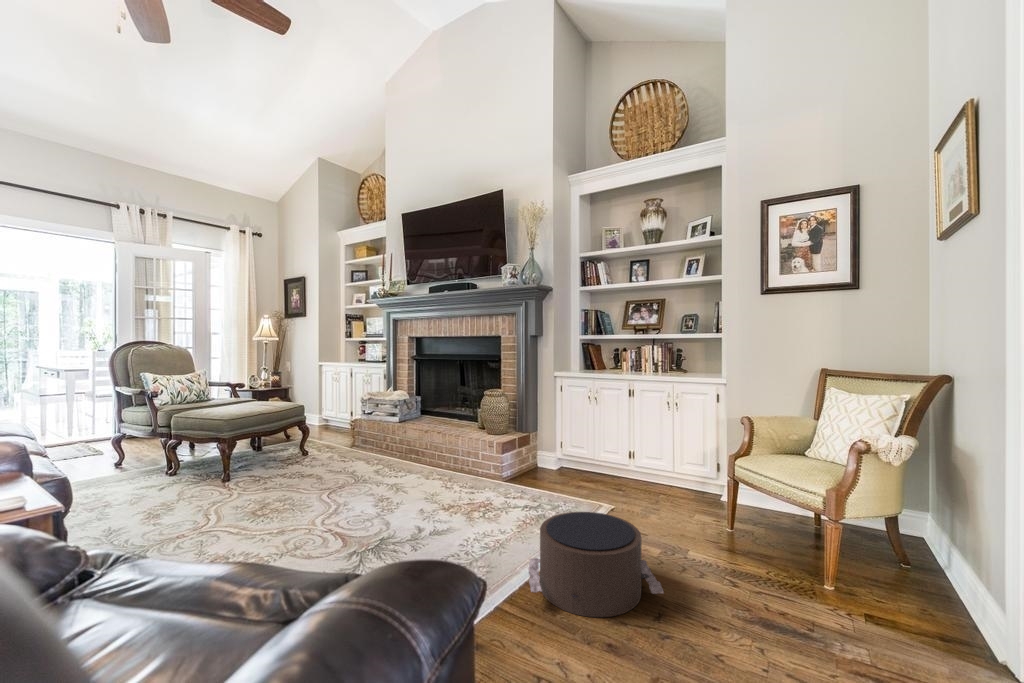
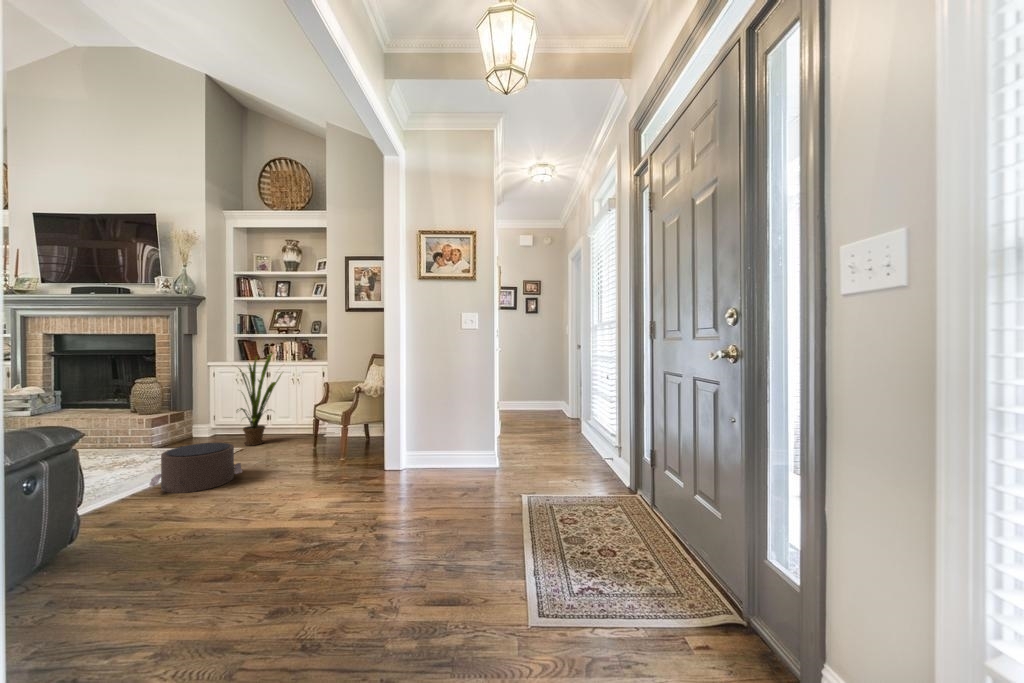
house plant: none [589,361,664,501] -> present [238,353,281,445]

